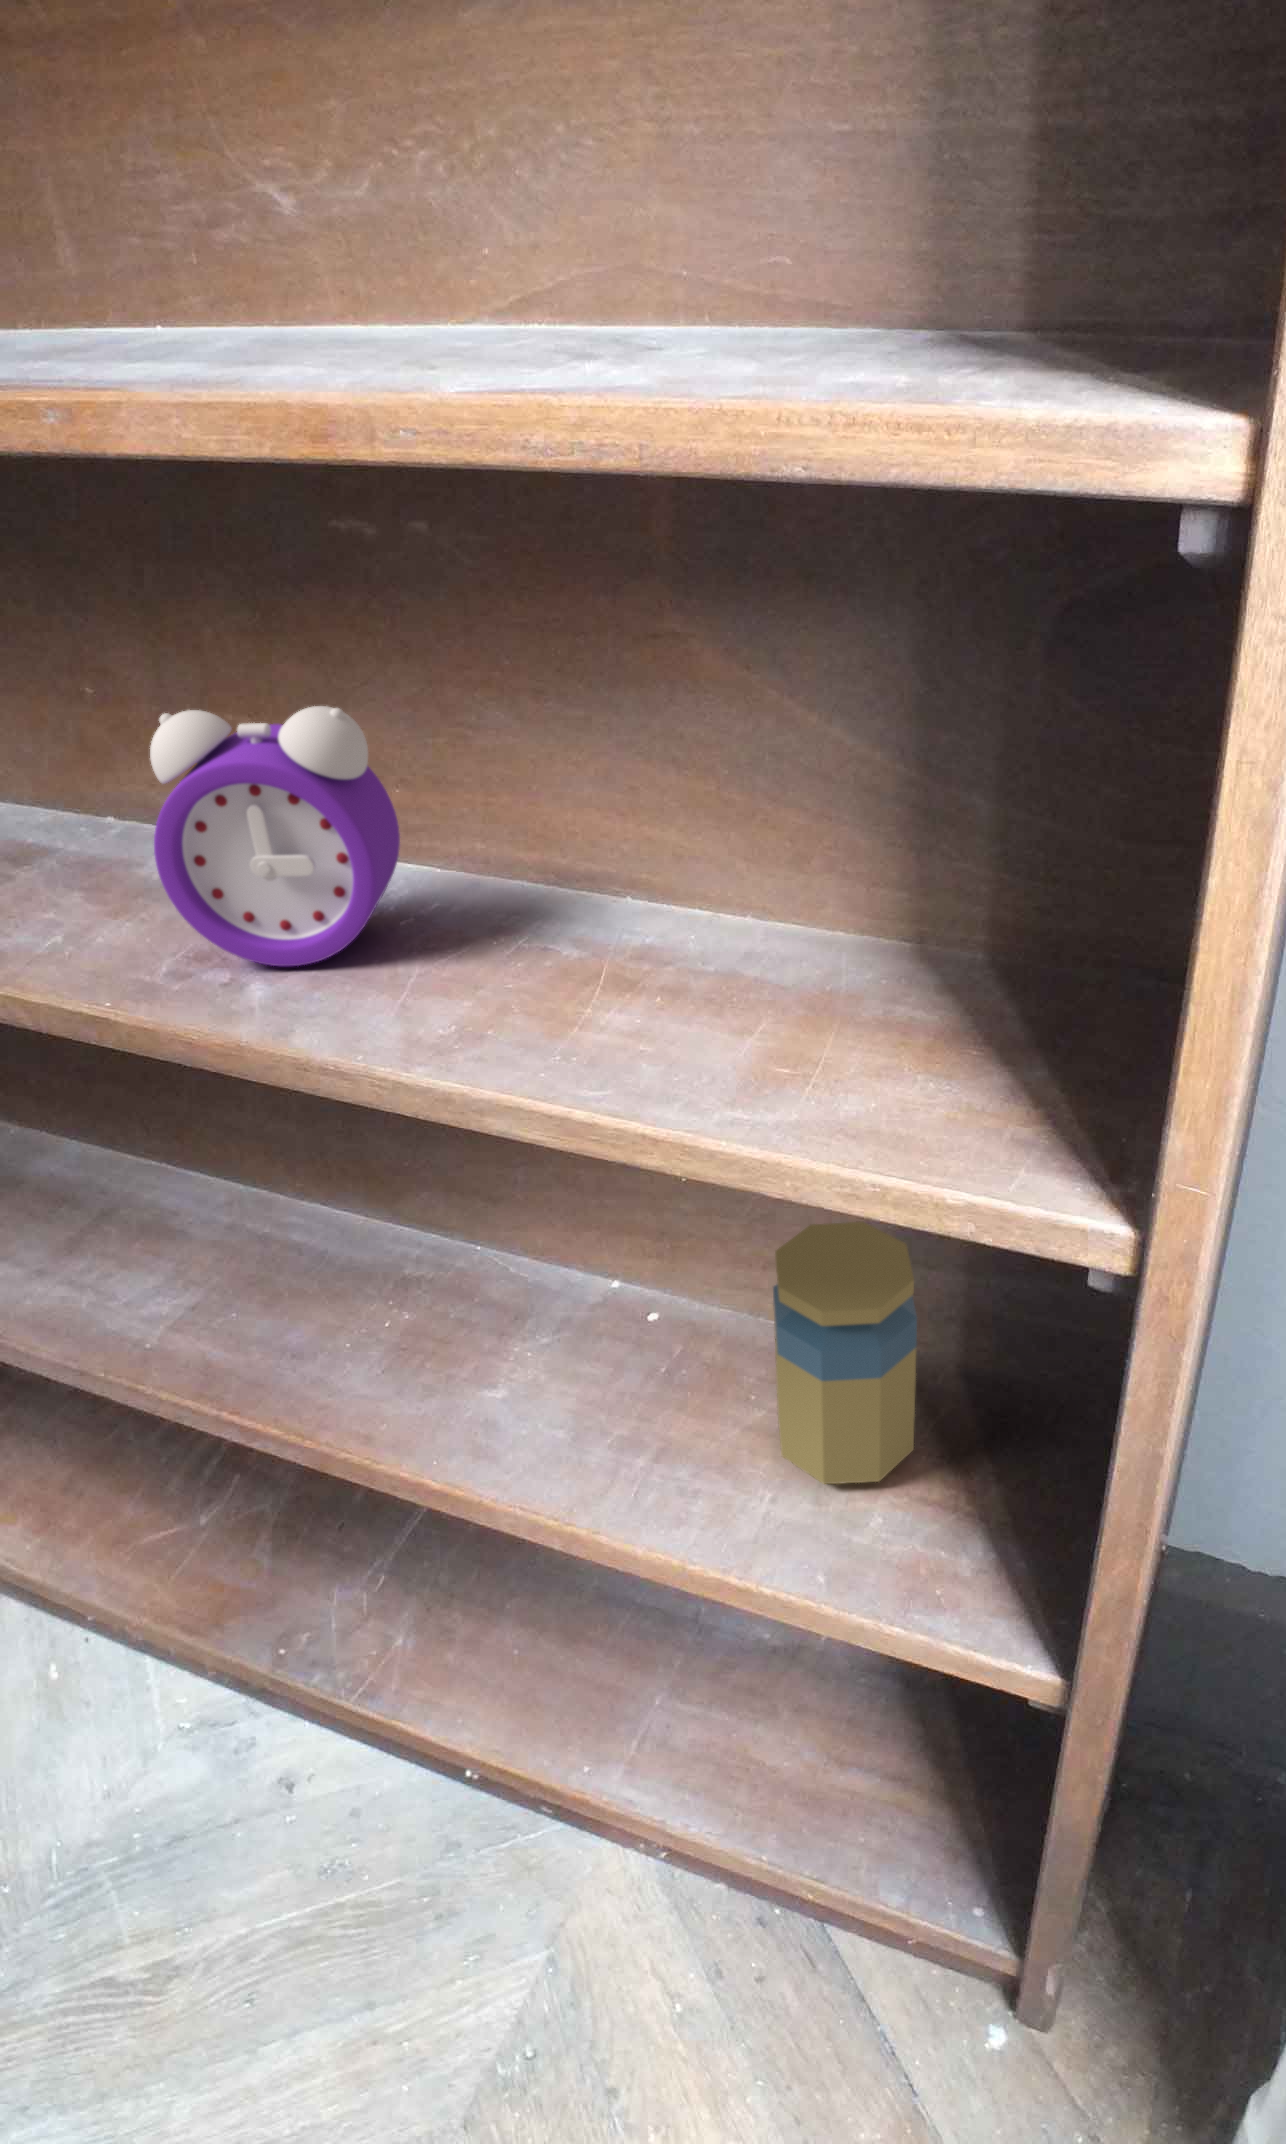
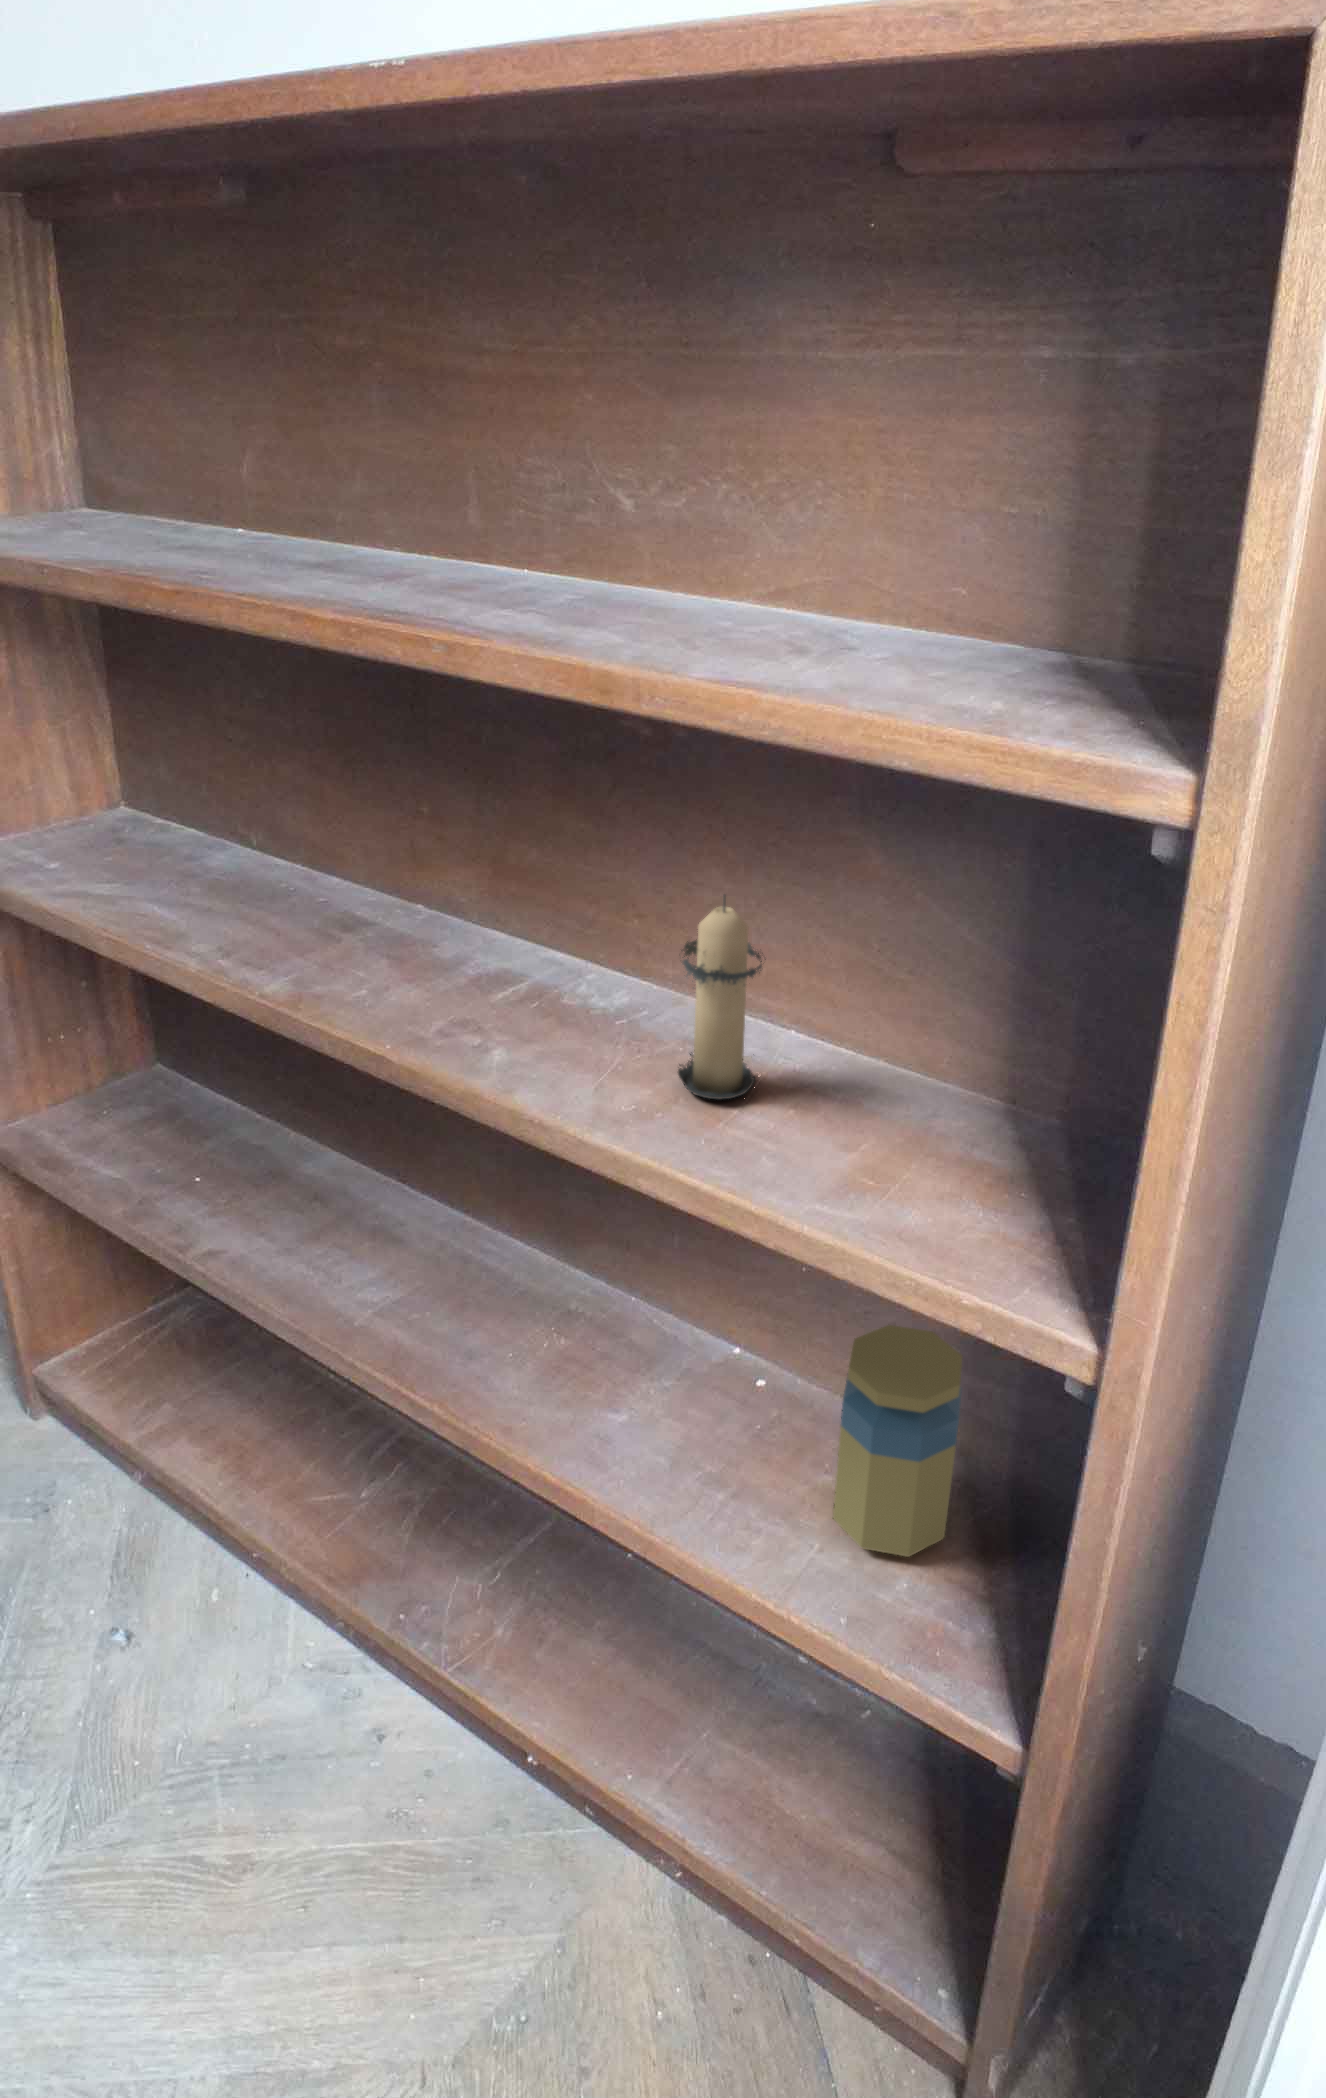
alarm clock: present [150,706,400,966] -> none [443,835,627,1038]
candle: none [473,733,618,1006] -> present [678,894,766,1099]

